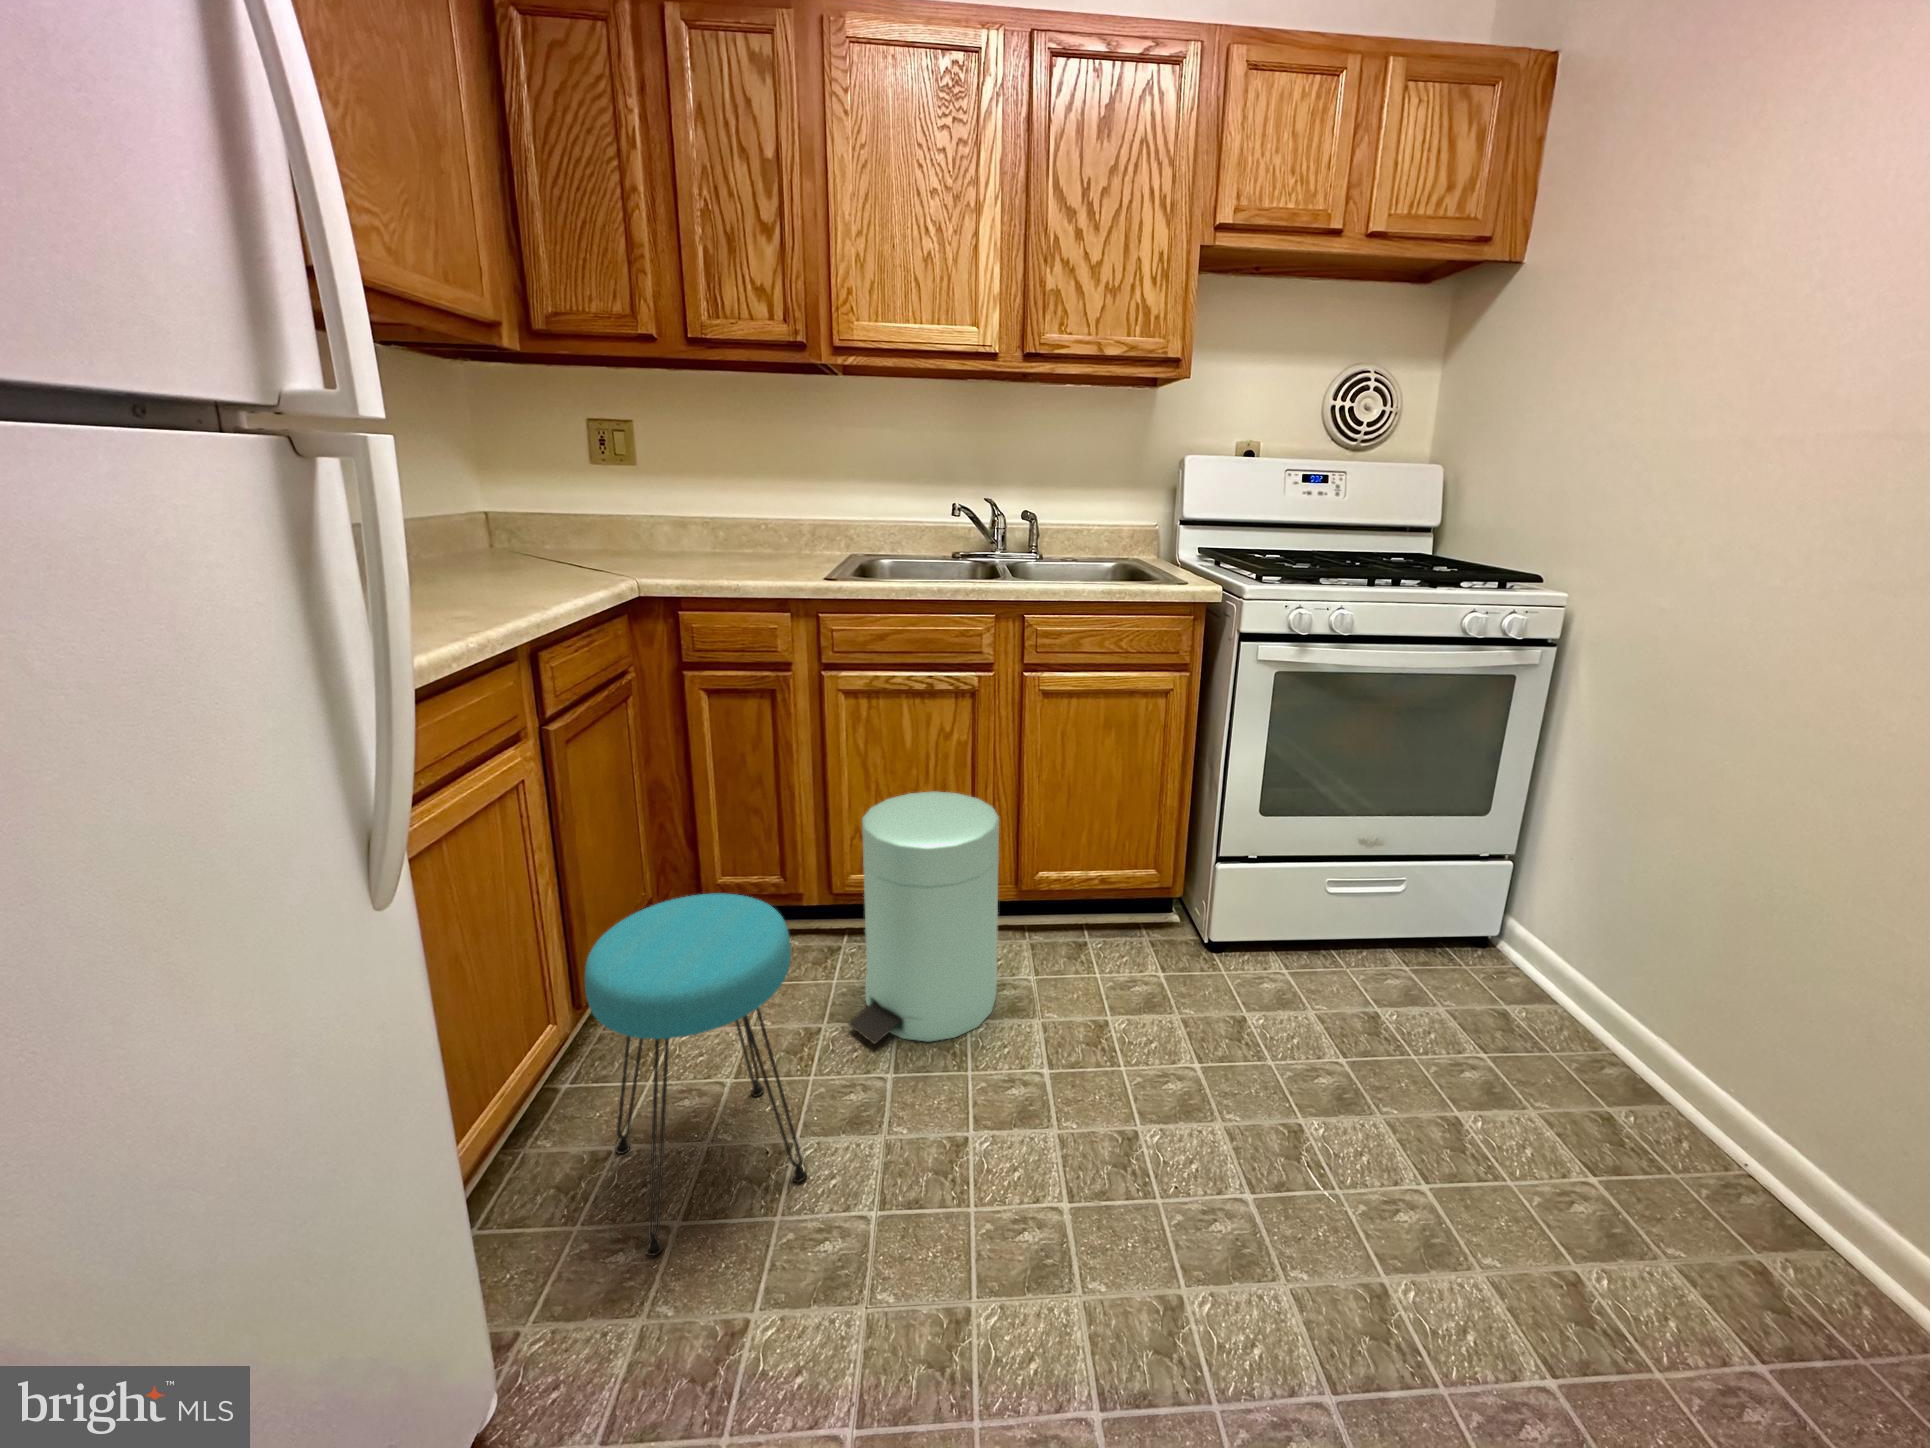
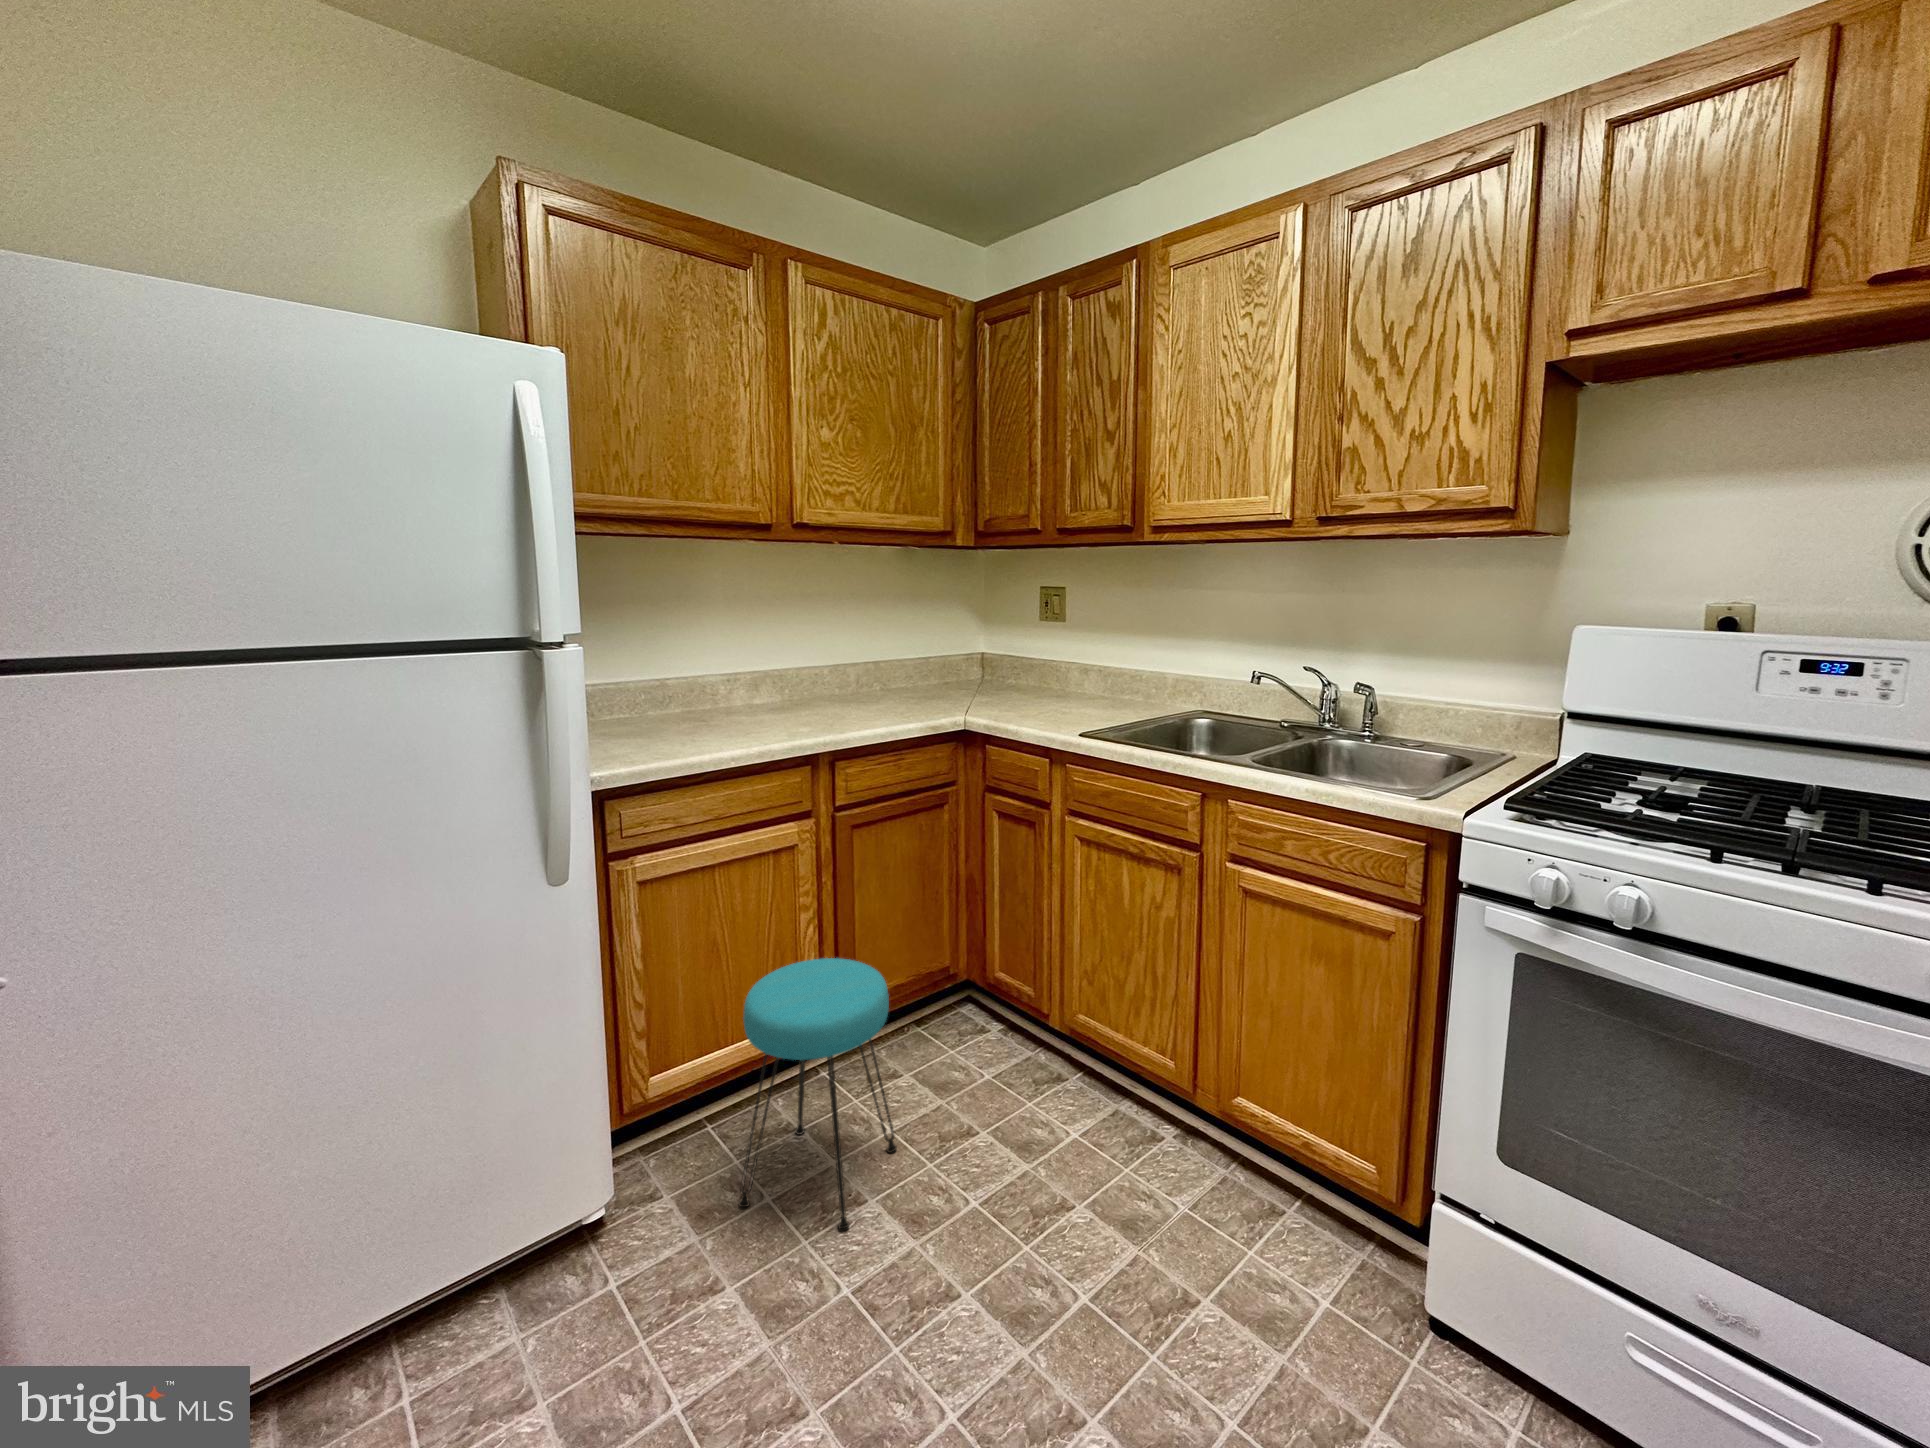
trash can: present [849,791,999,1044] -> none [985,948,1145,1216]

